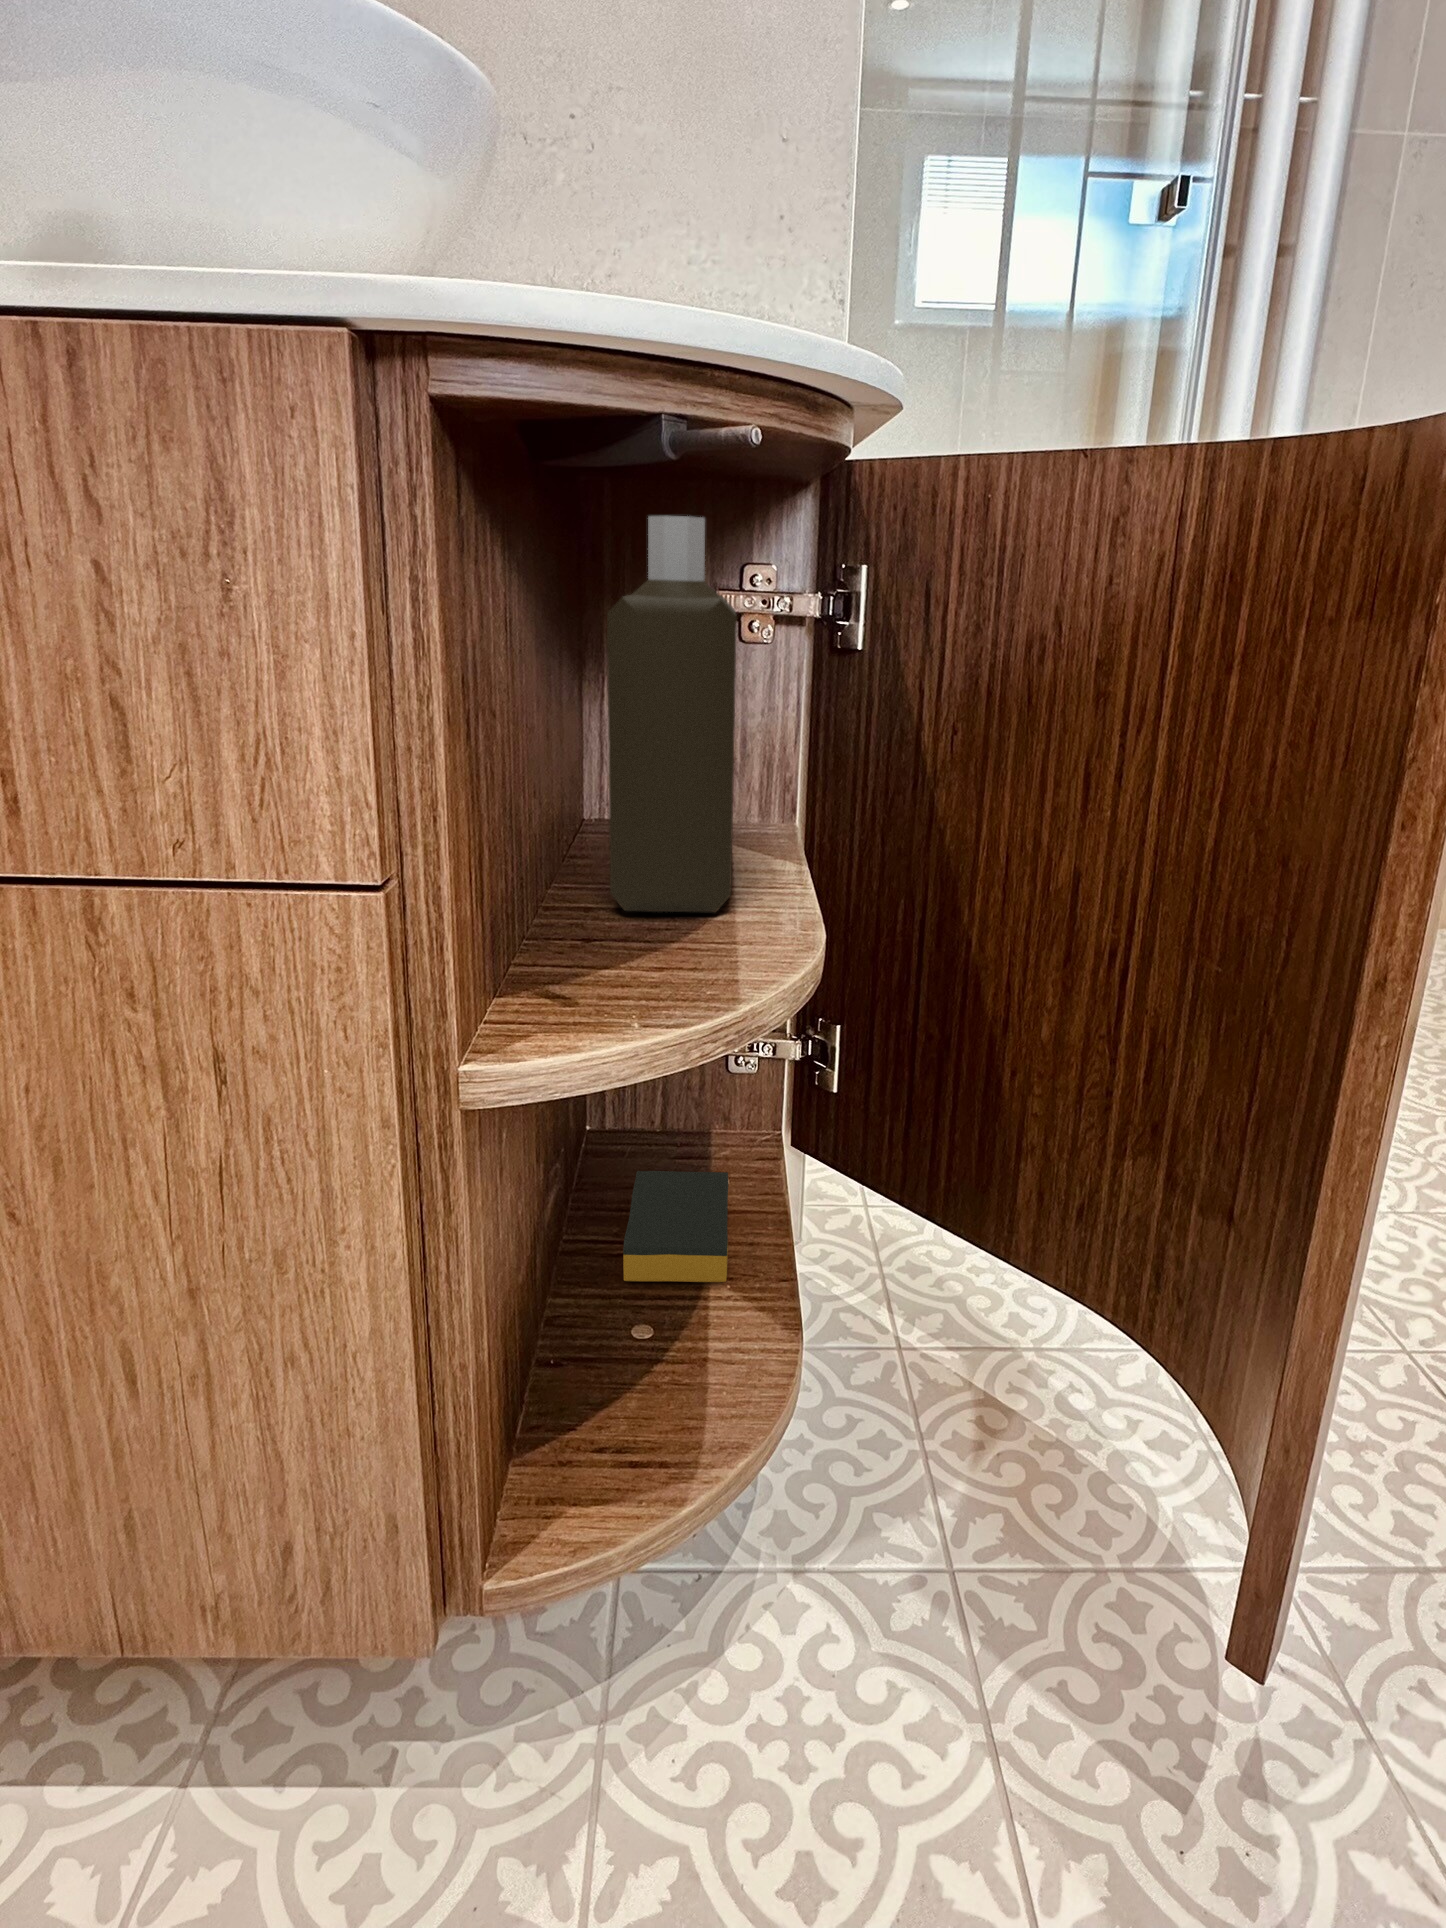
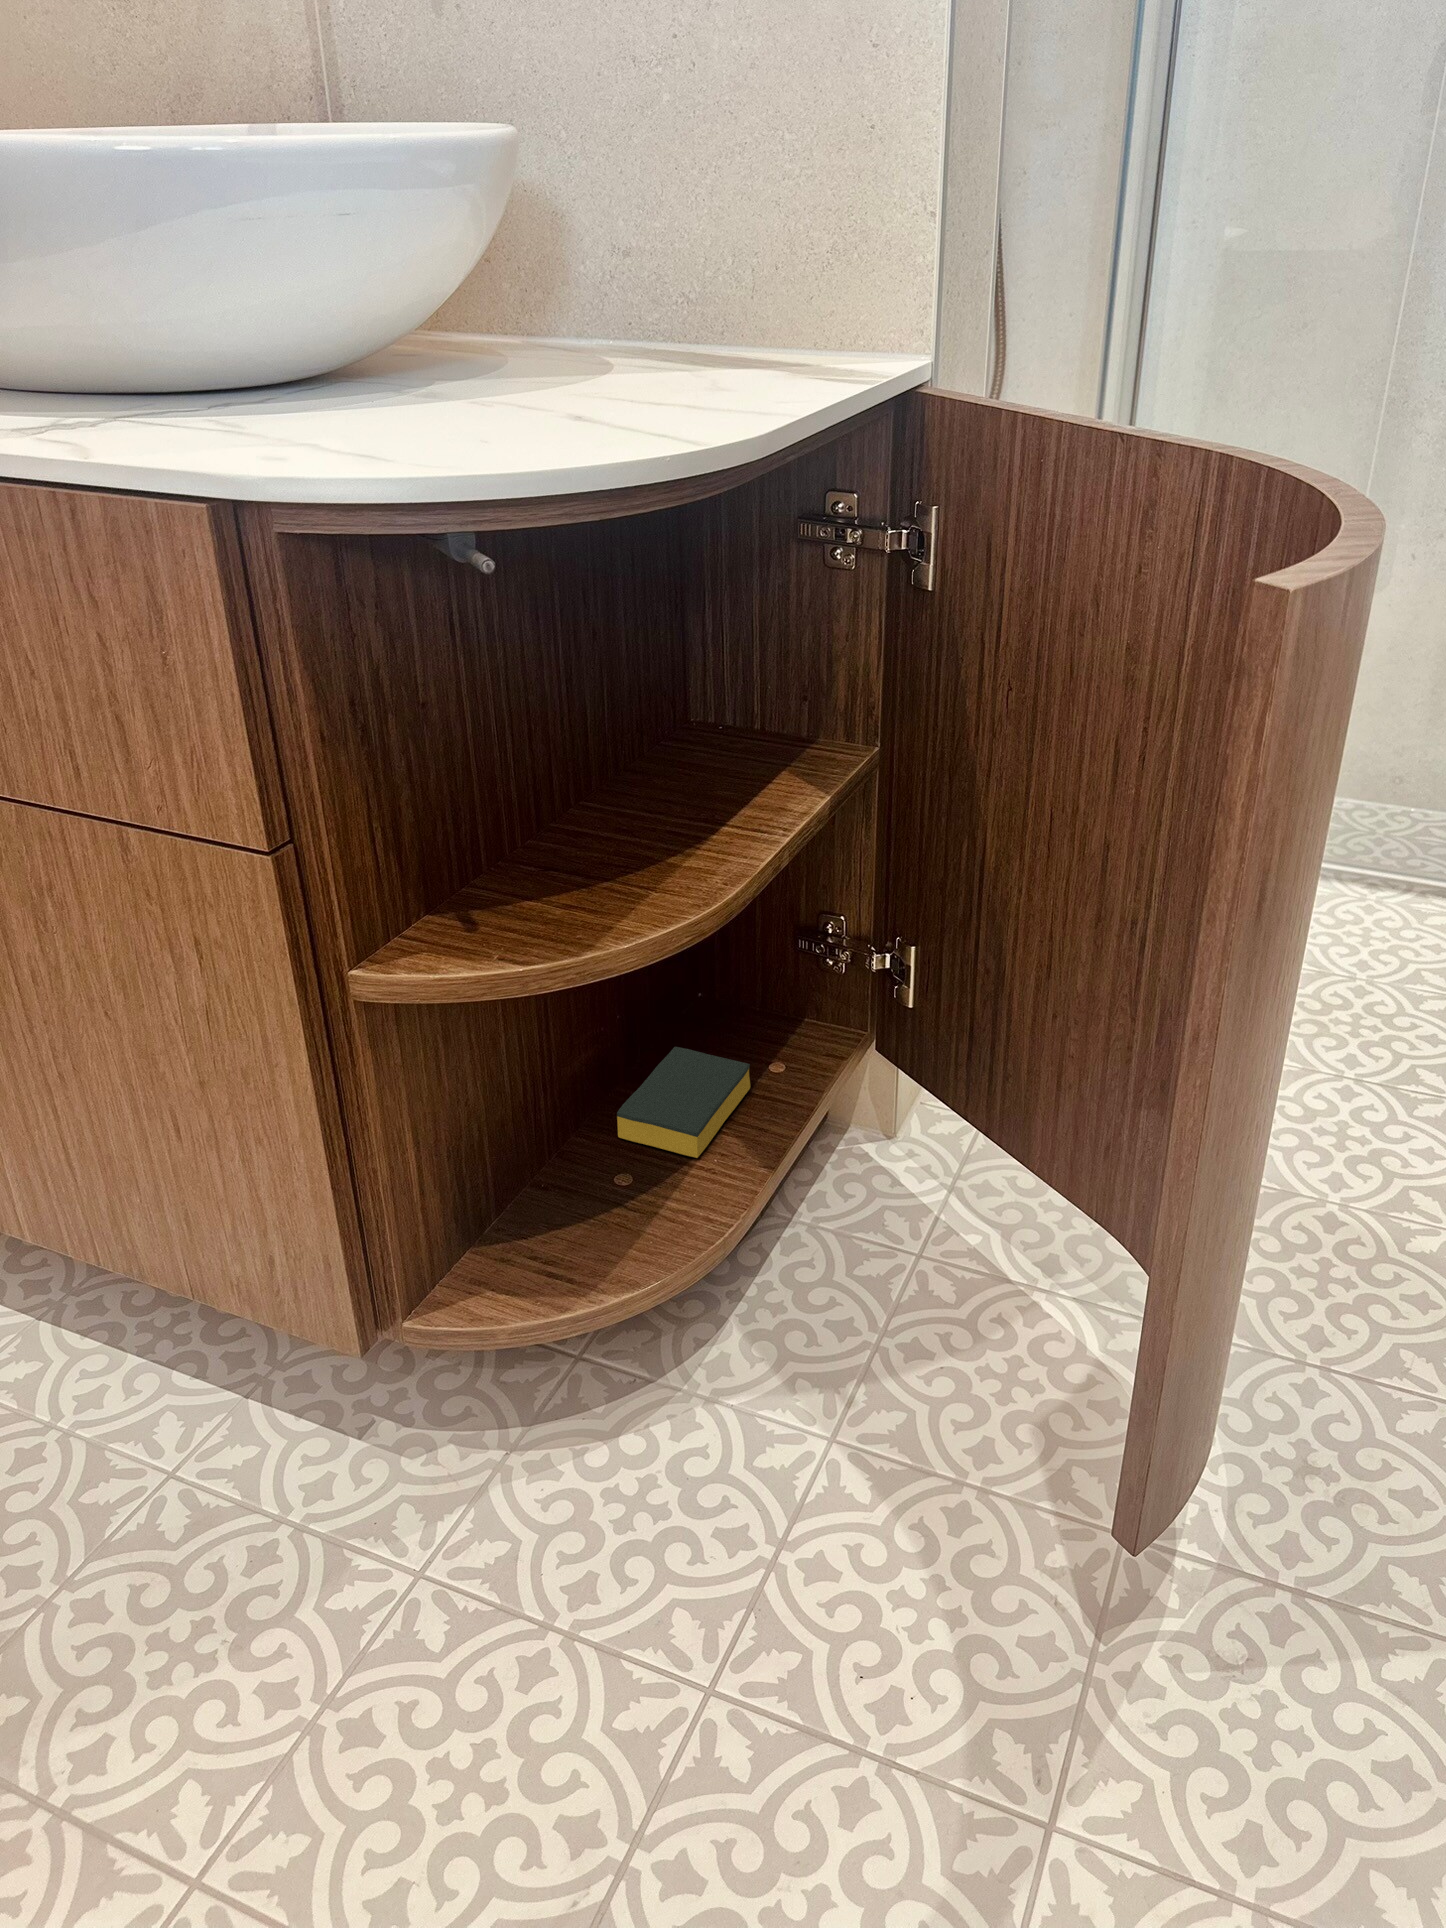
bottle: present [607,516,737,913] -> none [566,495,740,855]

